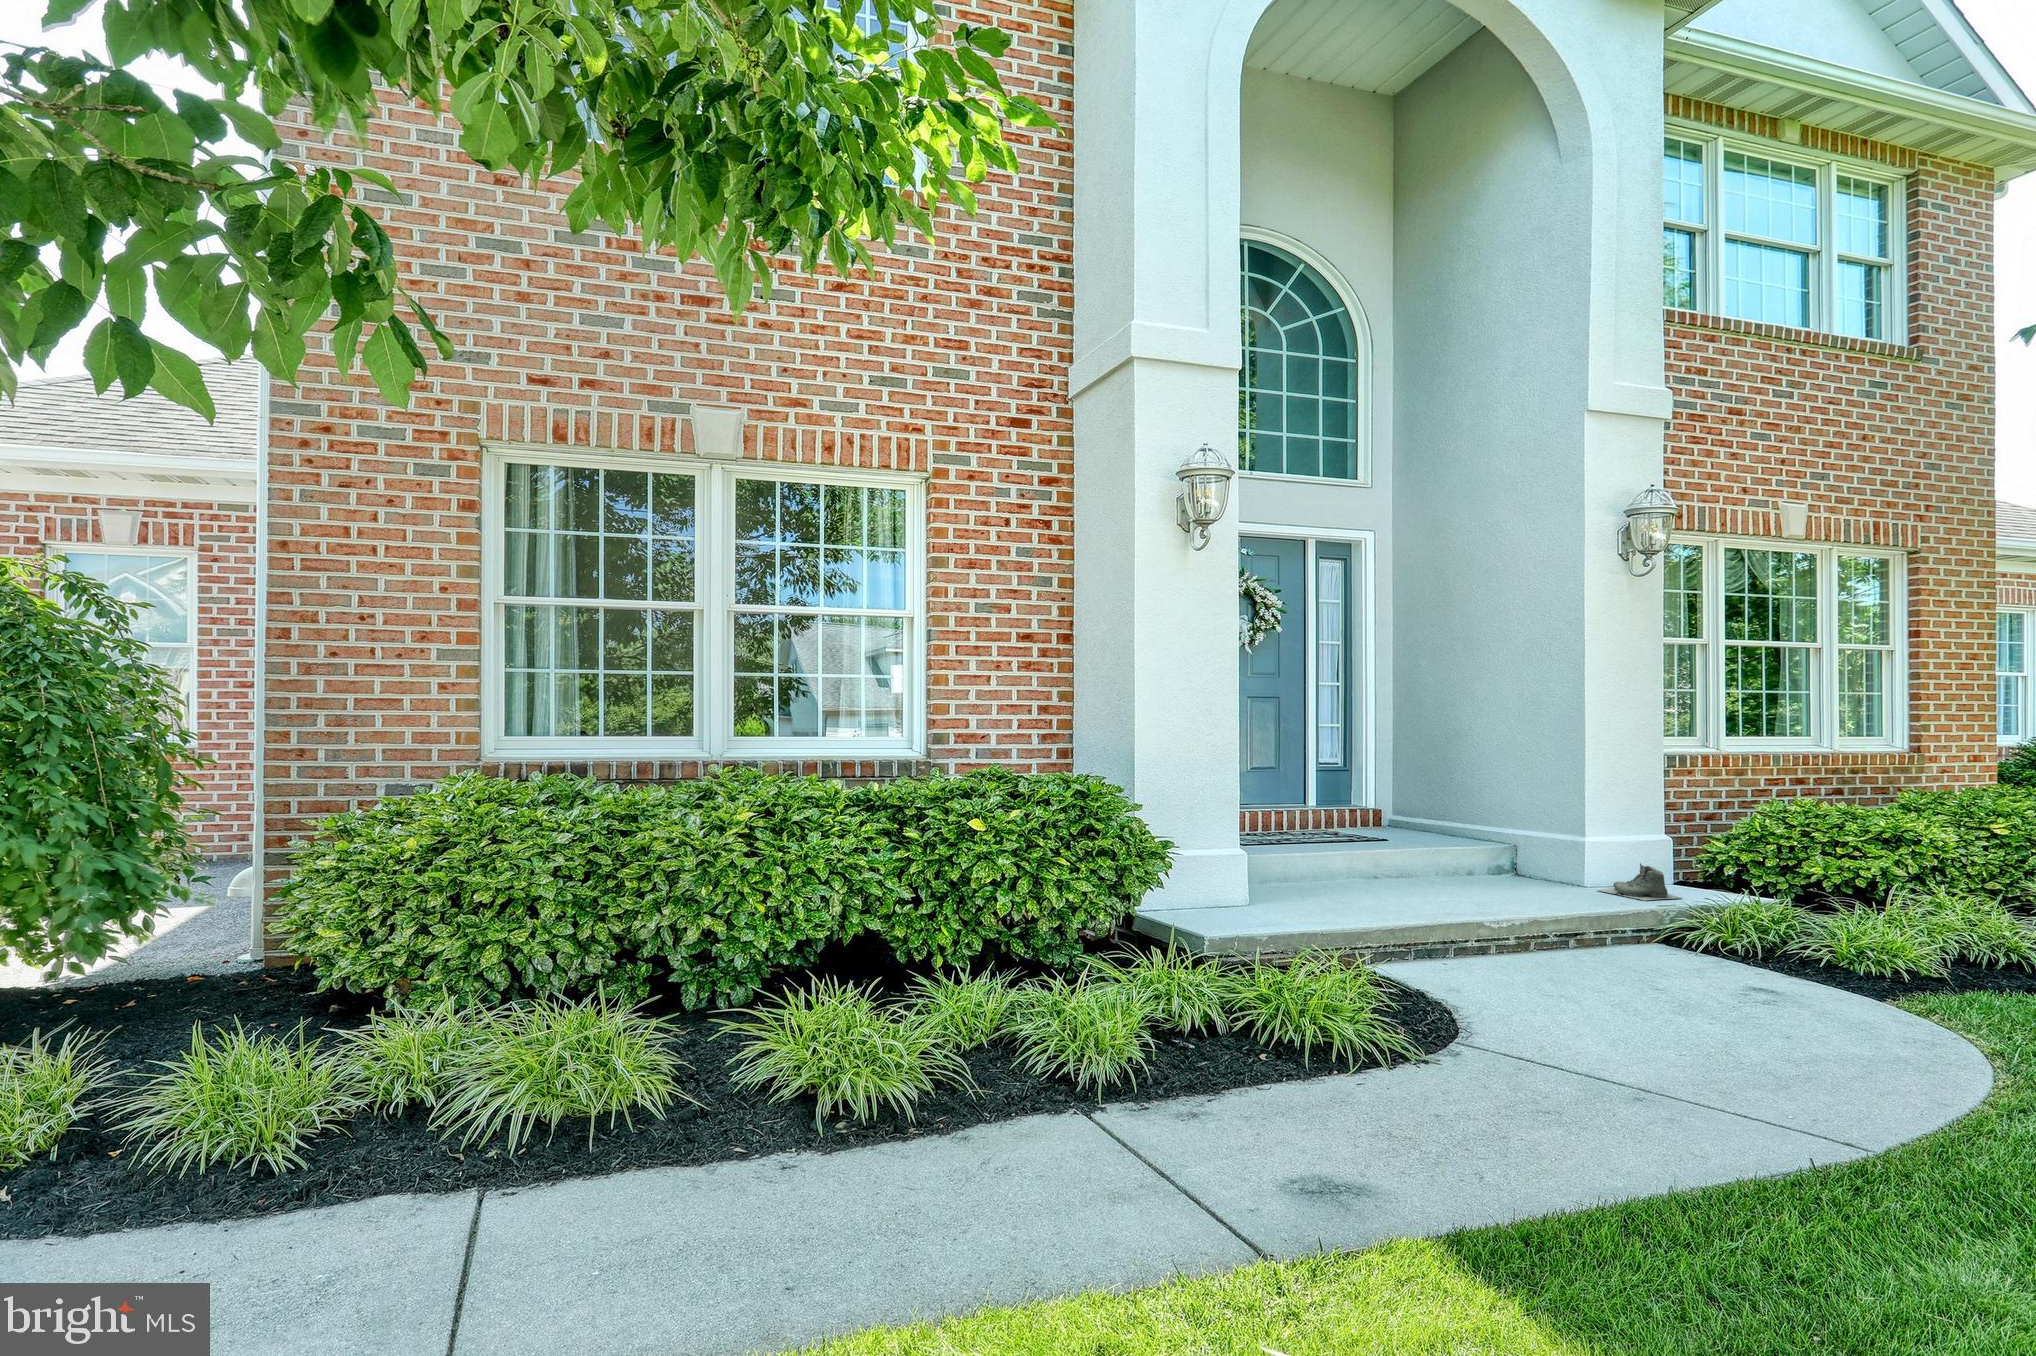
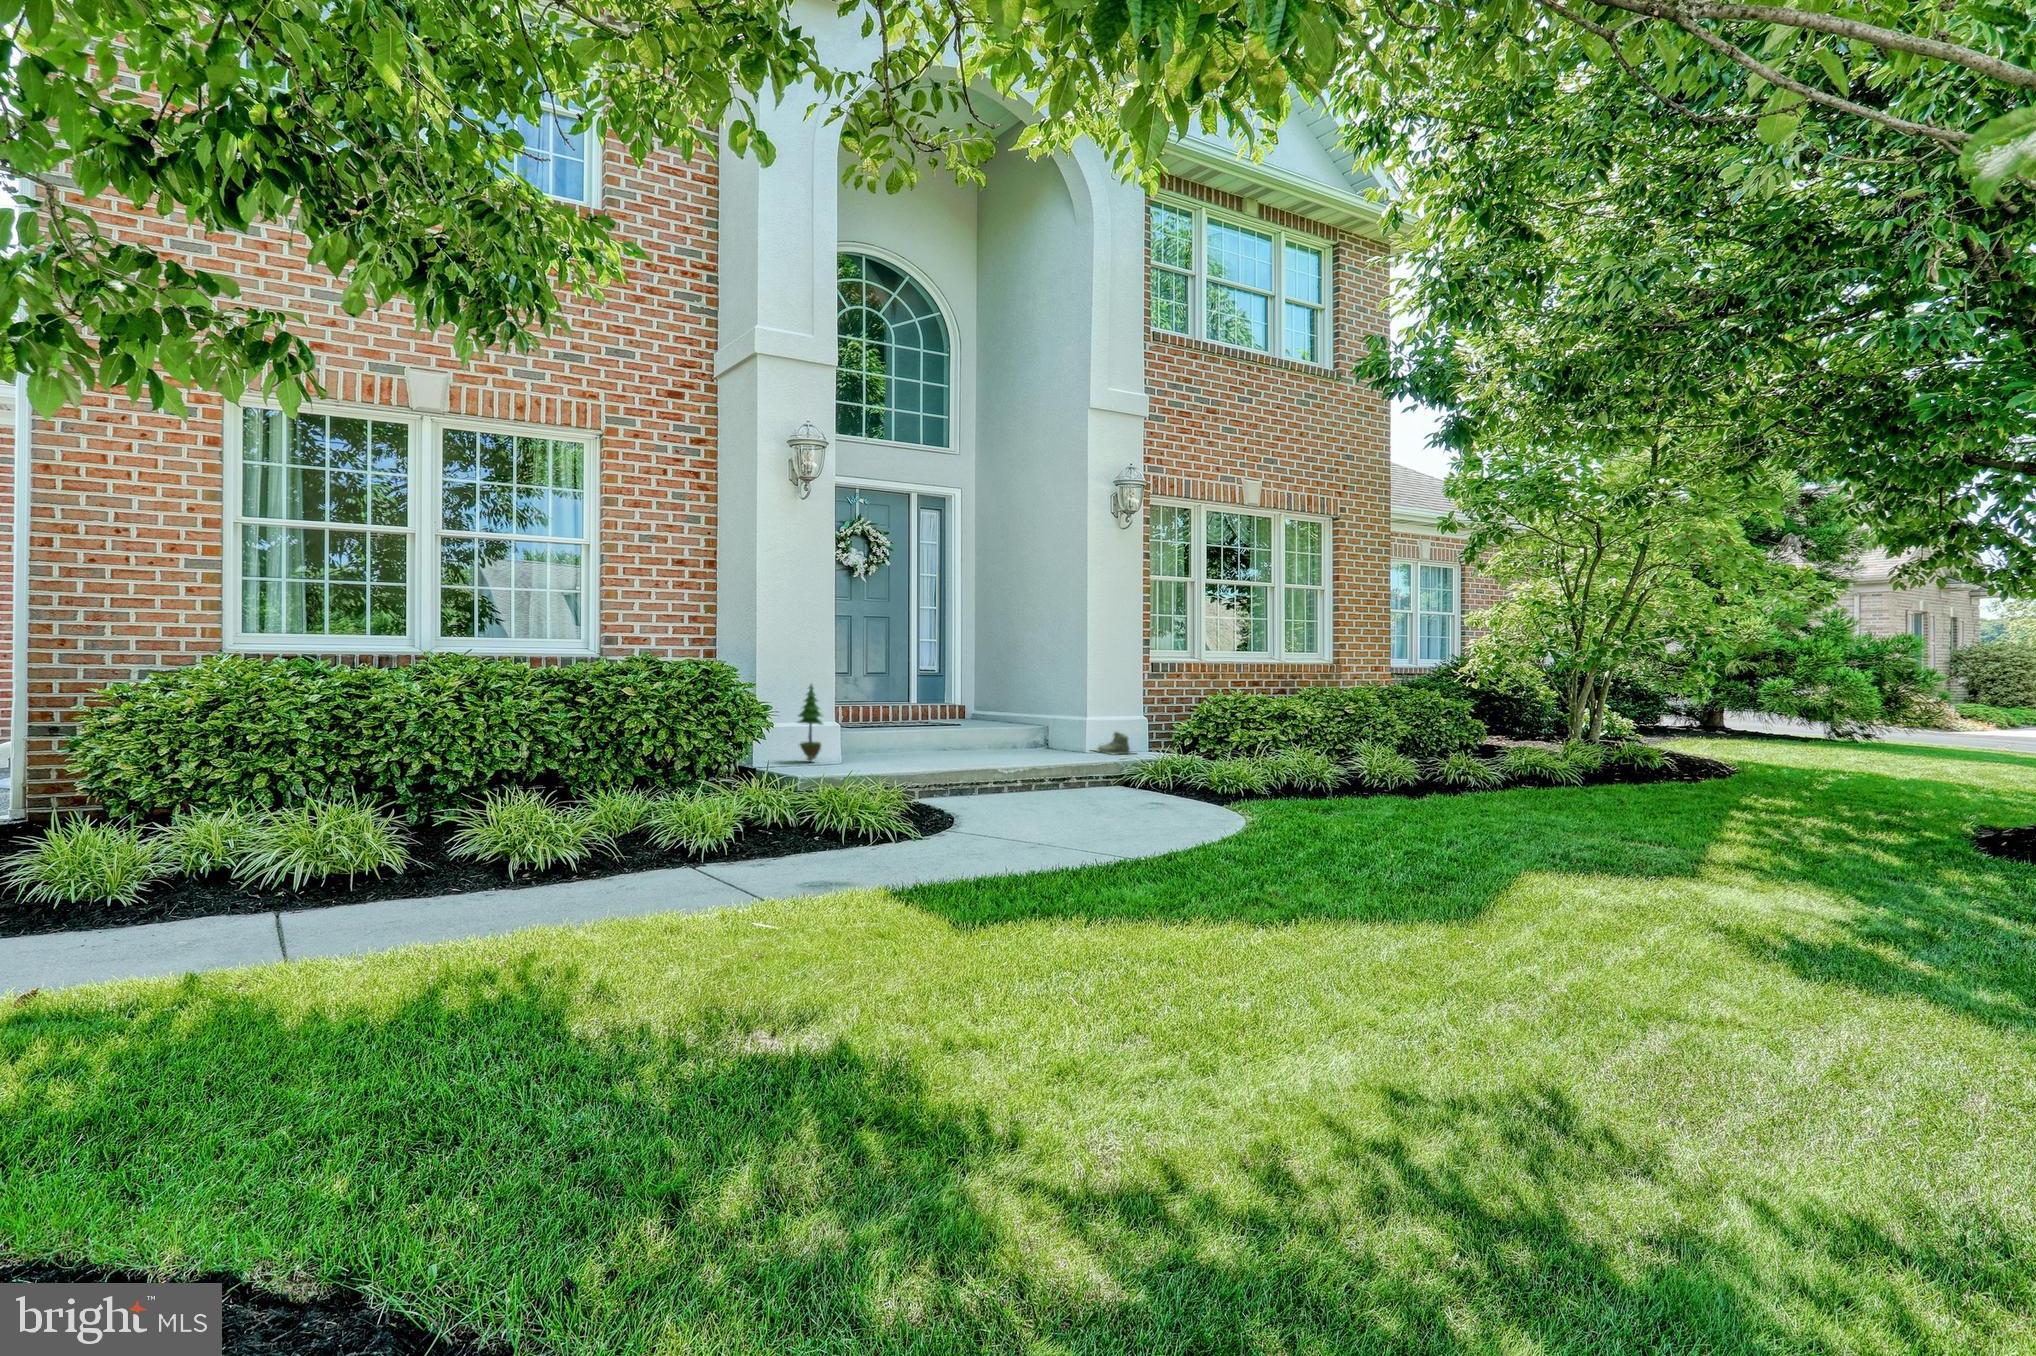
potted tree: none [1193,799,1234,914] -> present [798,685,822,761]

